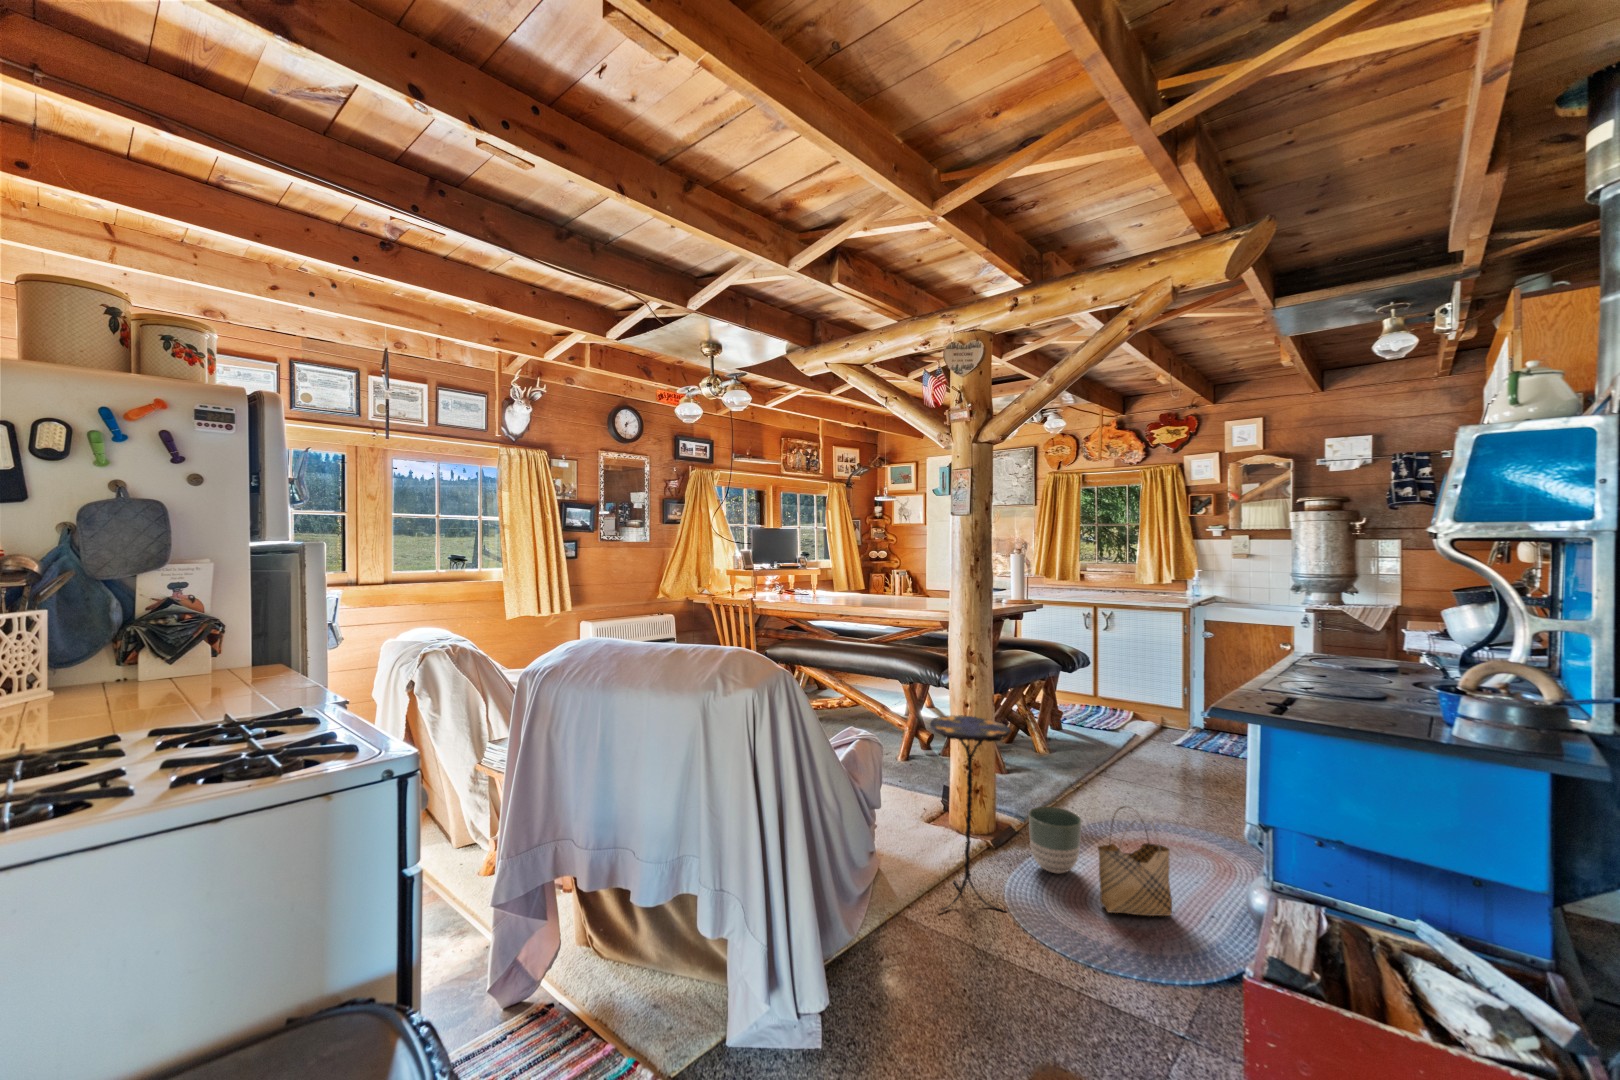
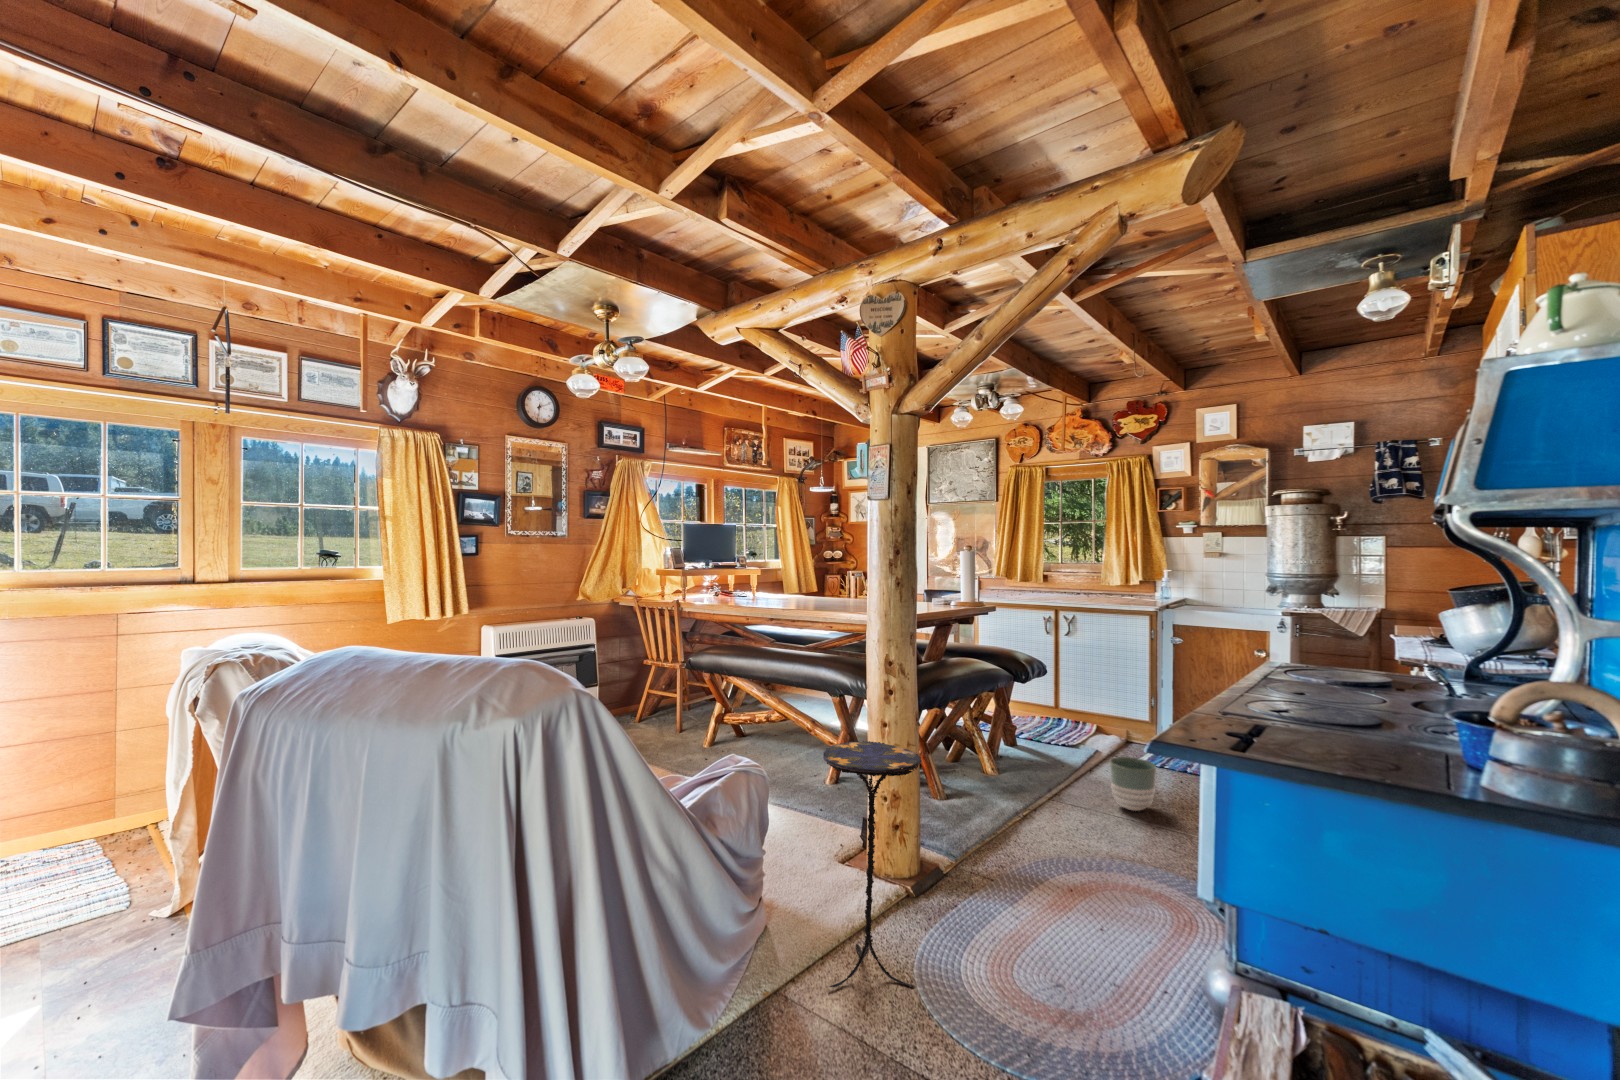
woven basket: present [1098,806,1172,916] -> none [1026,852,1116,991]
planter: present [1029,807,1081,874] -> present [1110,757,1156,811]

